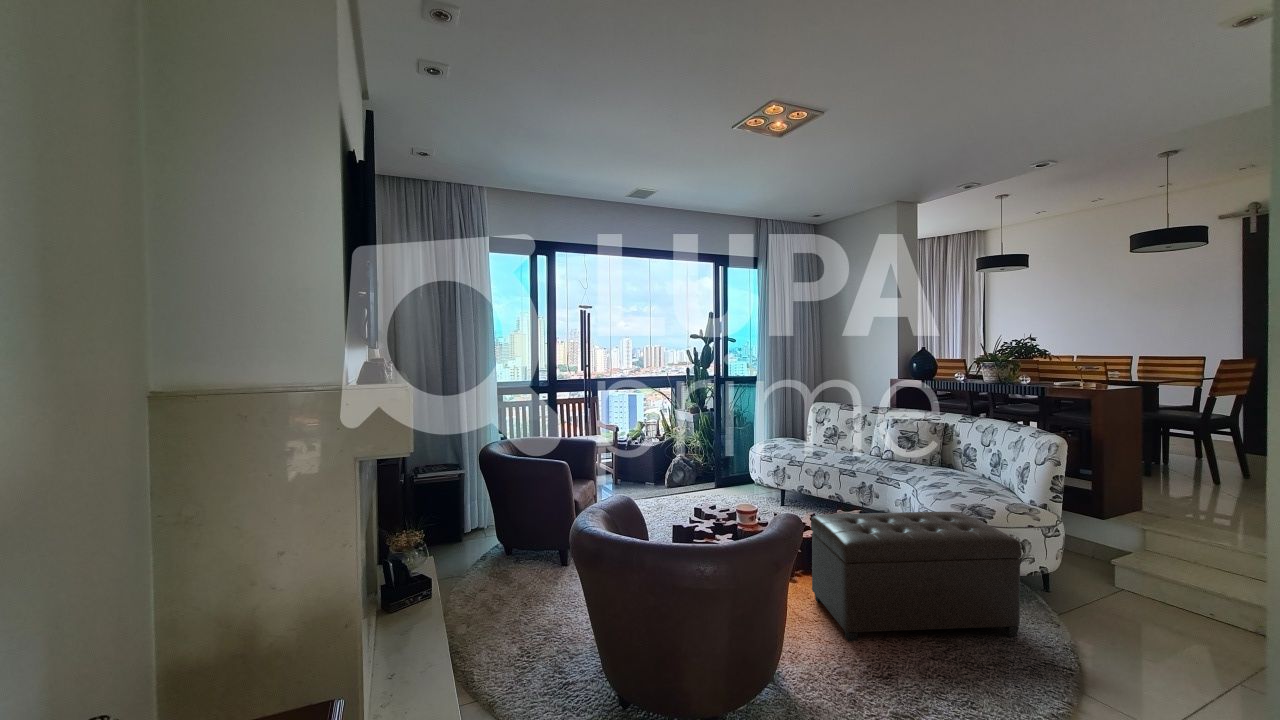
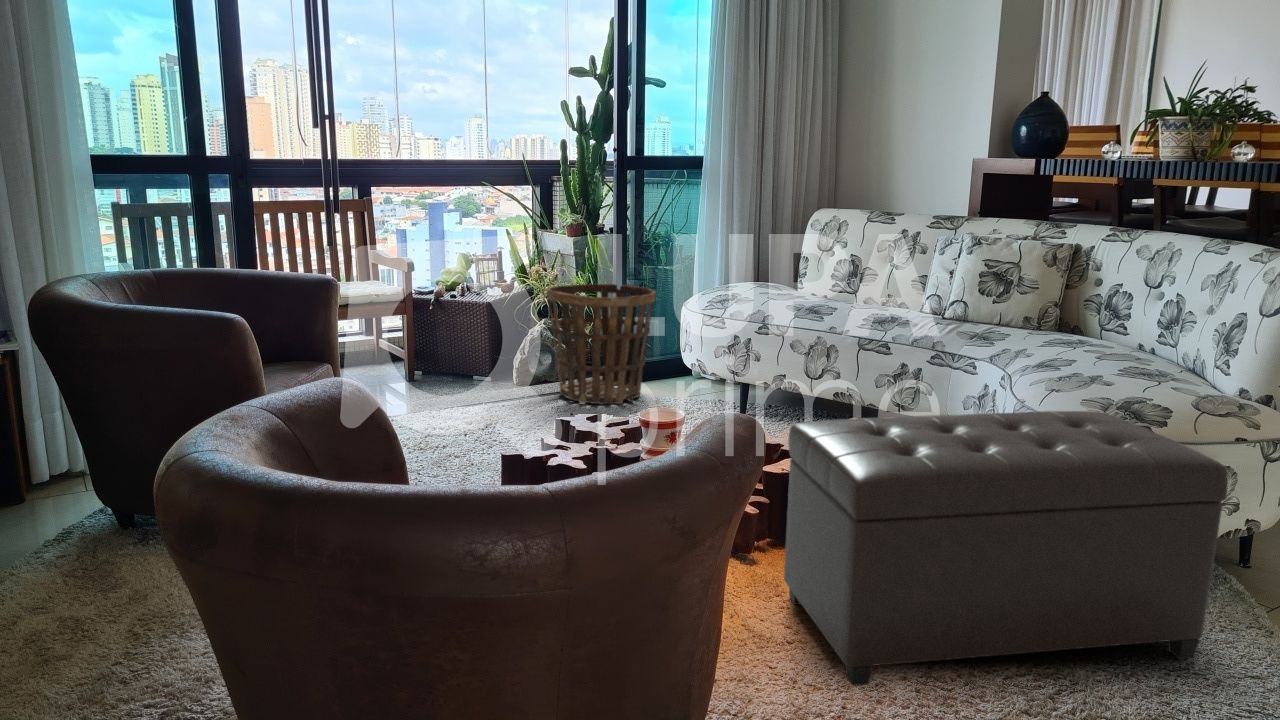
basket: none [683,437,735,498] -> present [547,284,655,404]

